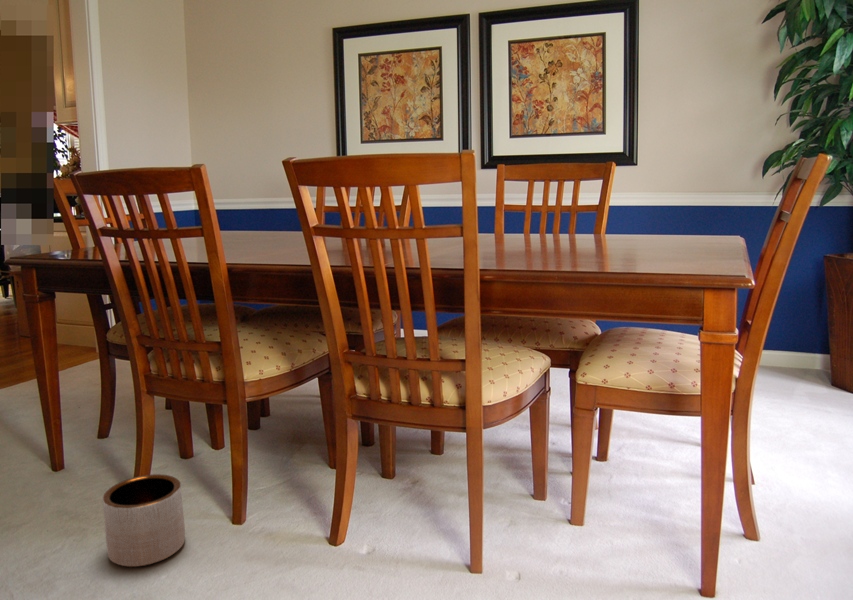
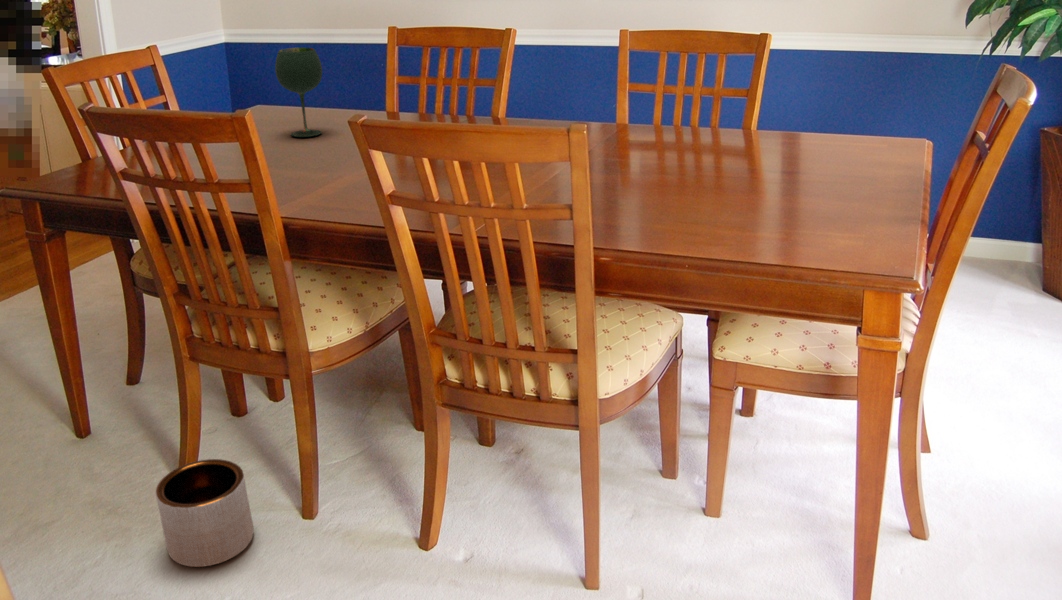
wine glass: none [238,177,273,241] -> present [275,47,322,137]

